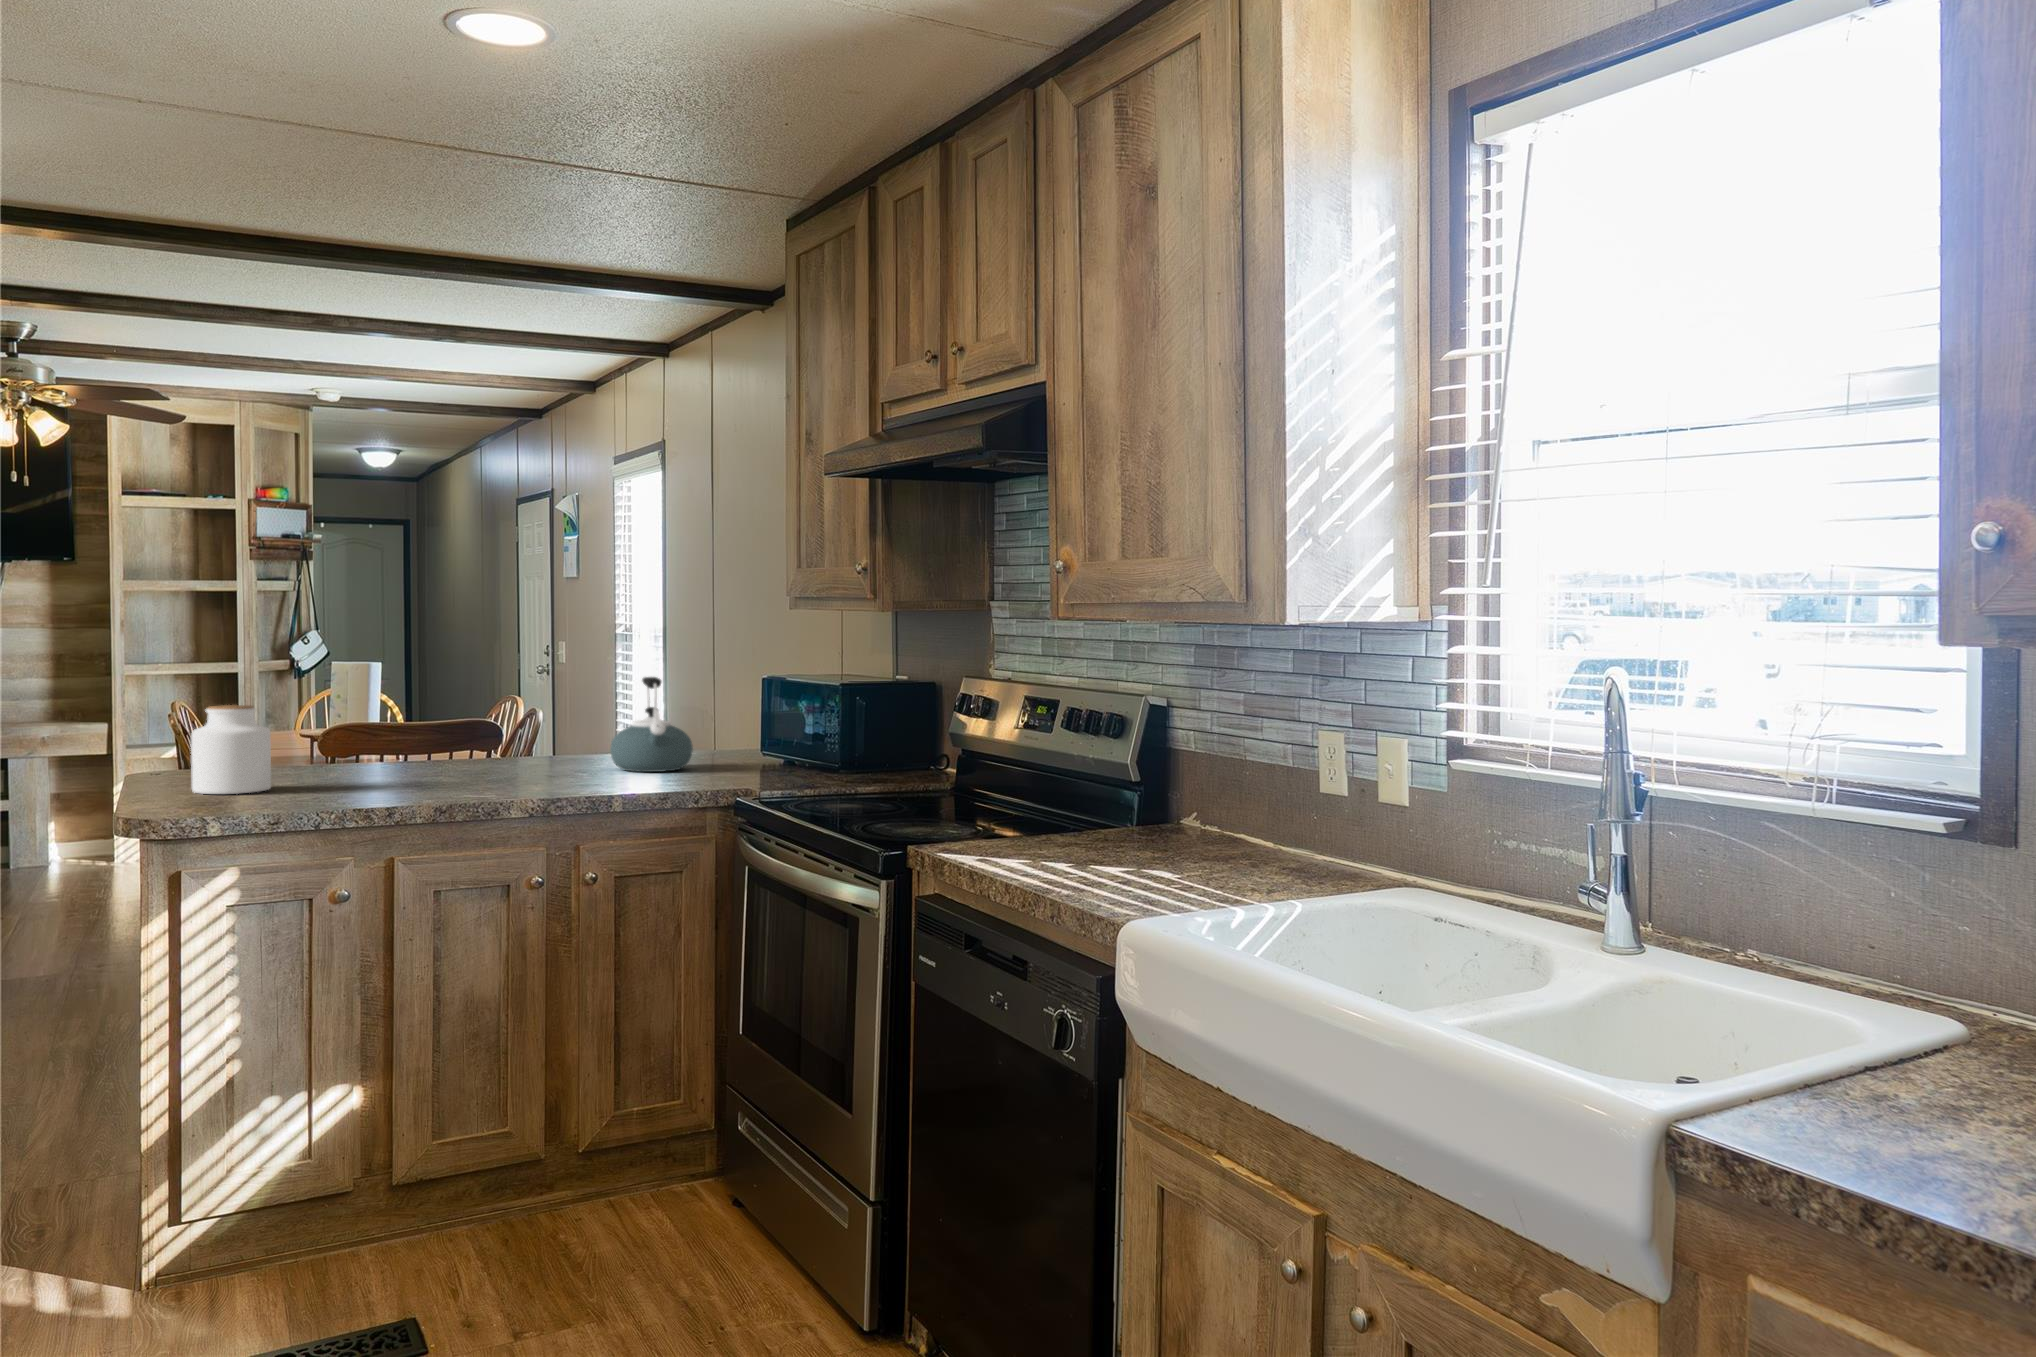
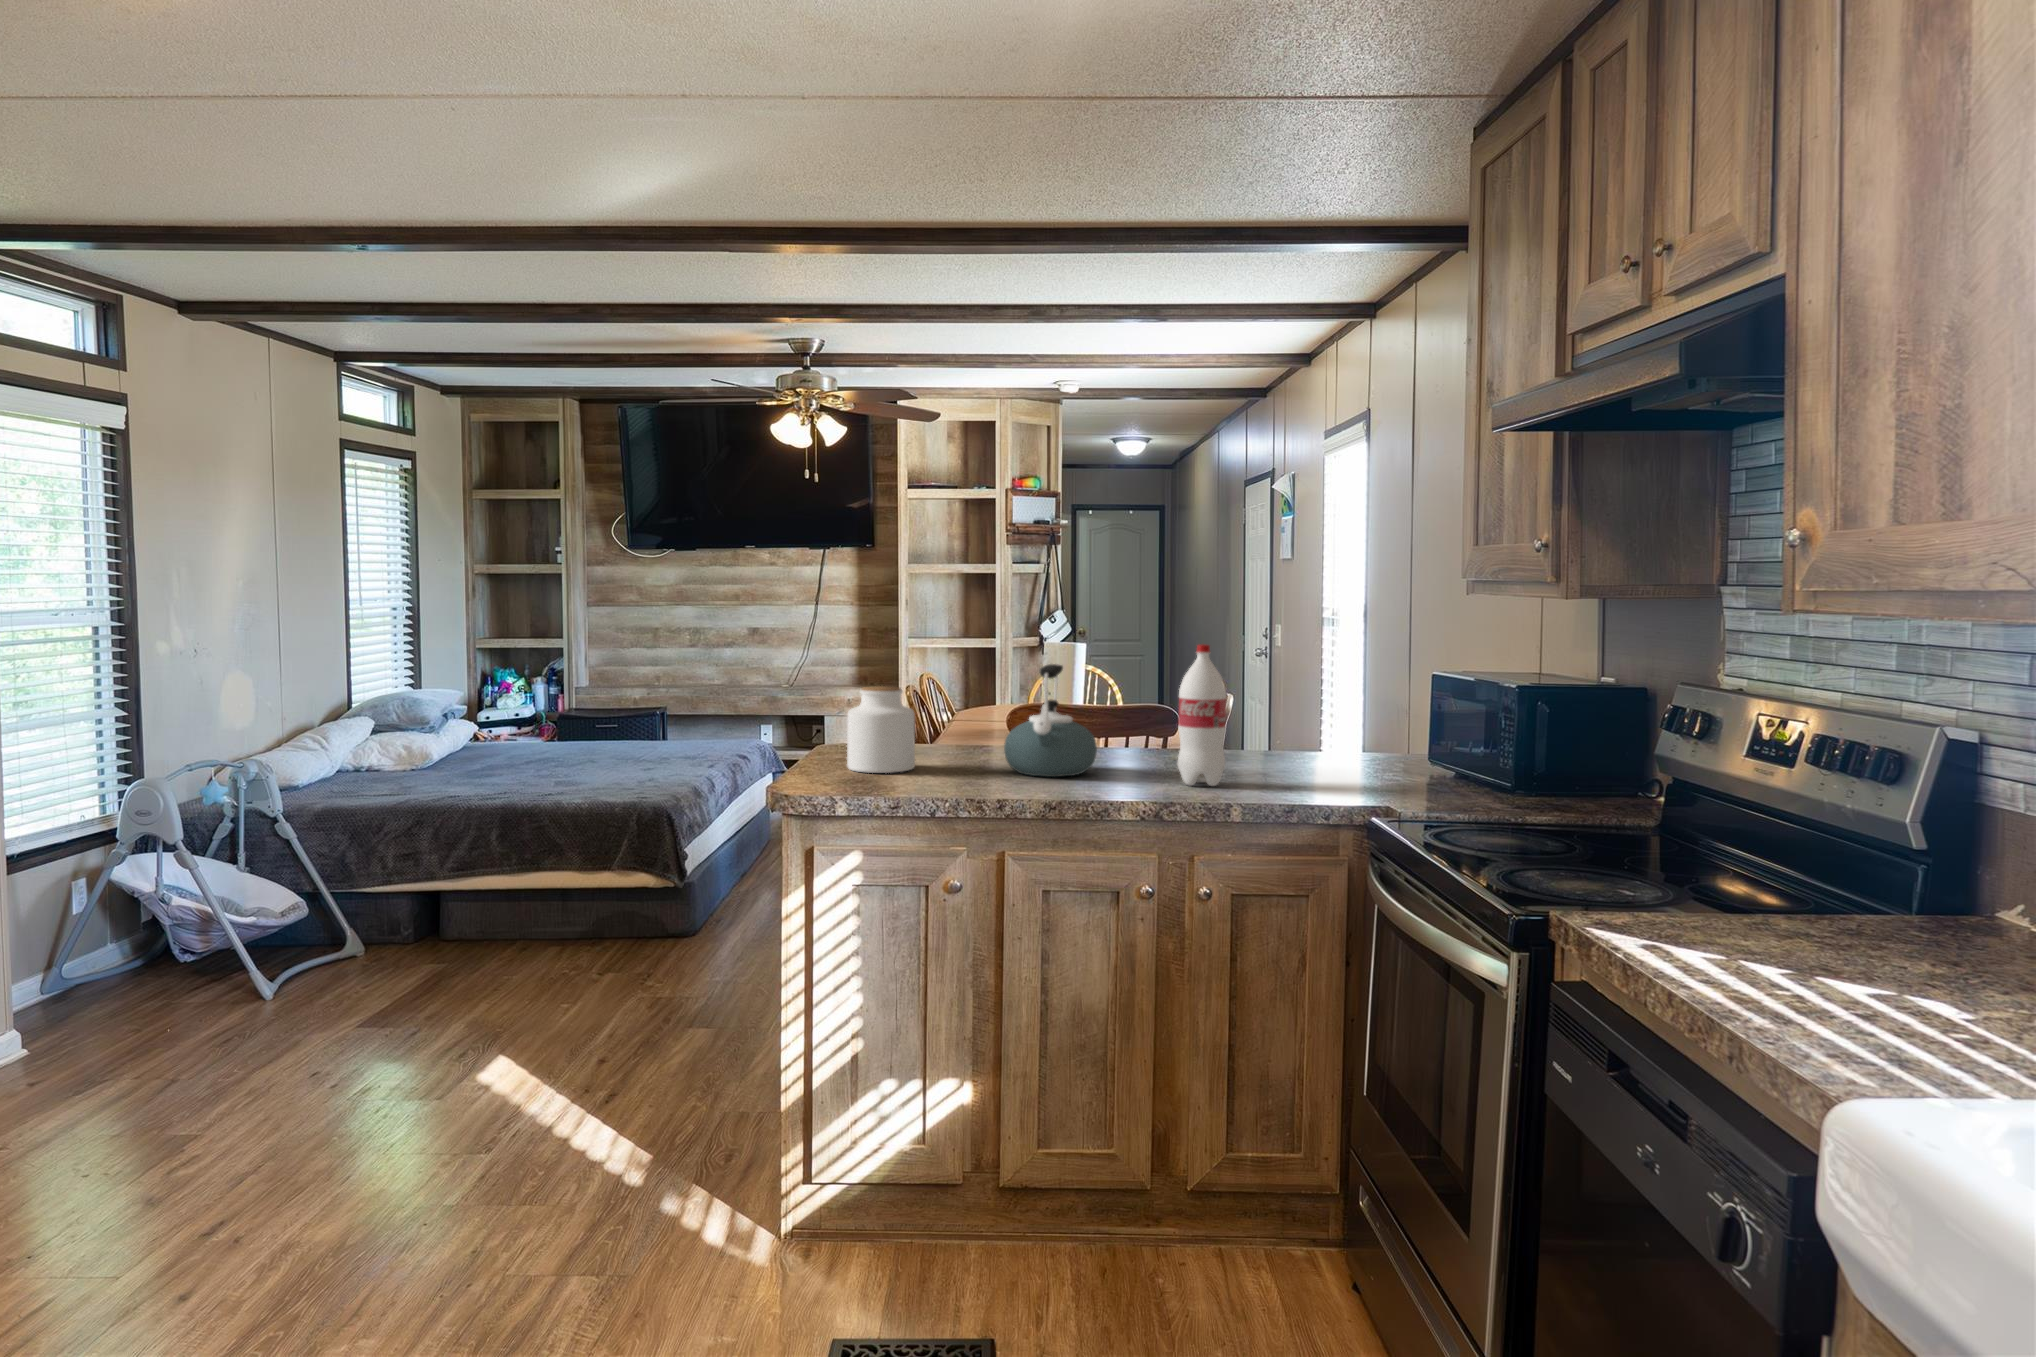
bottle: none [552,656,598,787] -> present [1178,645,1226,786]
kettle: present [610,677,693,772] -> present [1004,664,1097,777]

